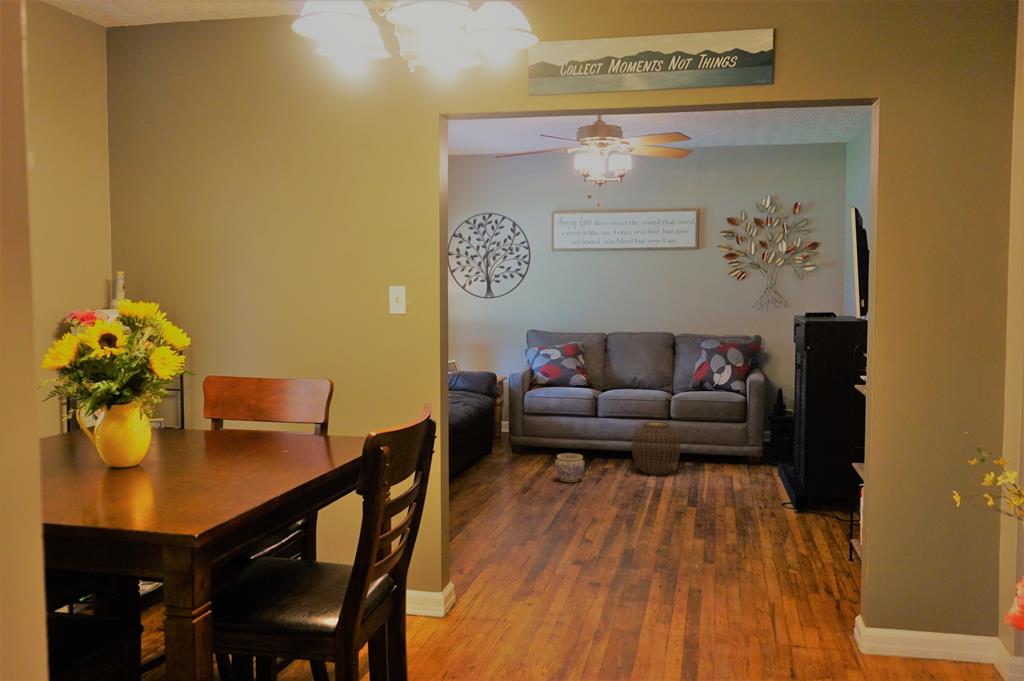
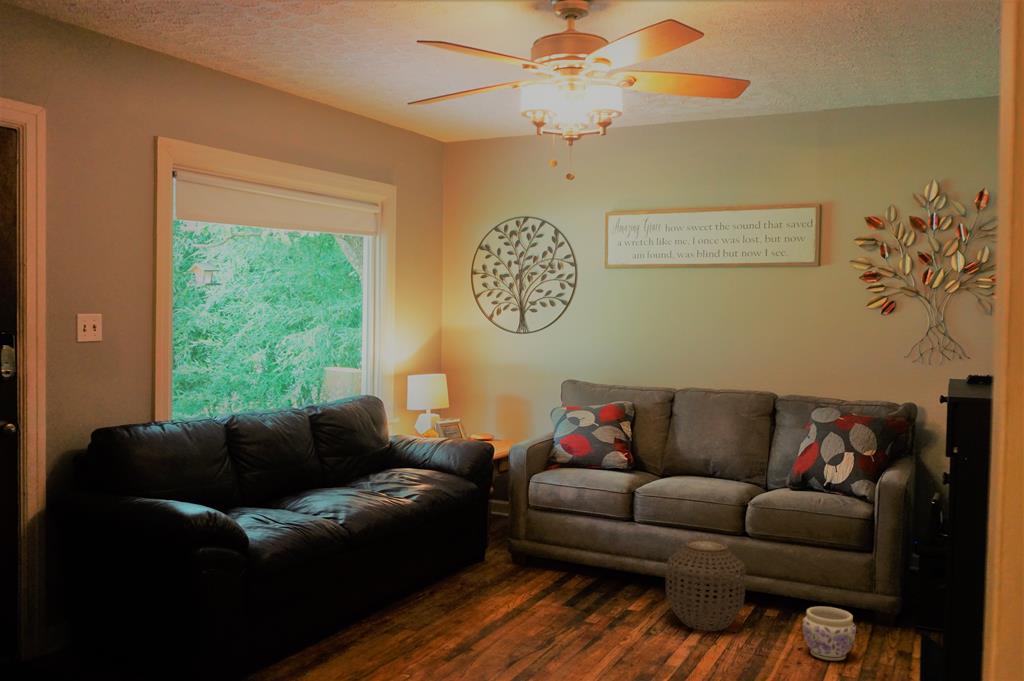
planter: present [555,453,584,483] -> present [803,607,856,661]

